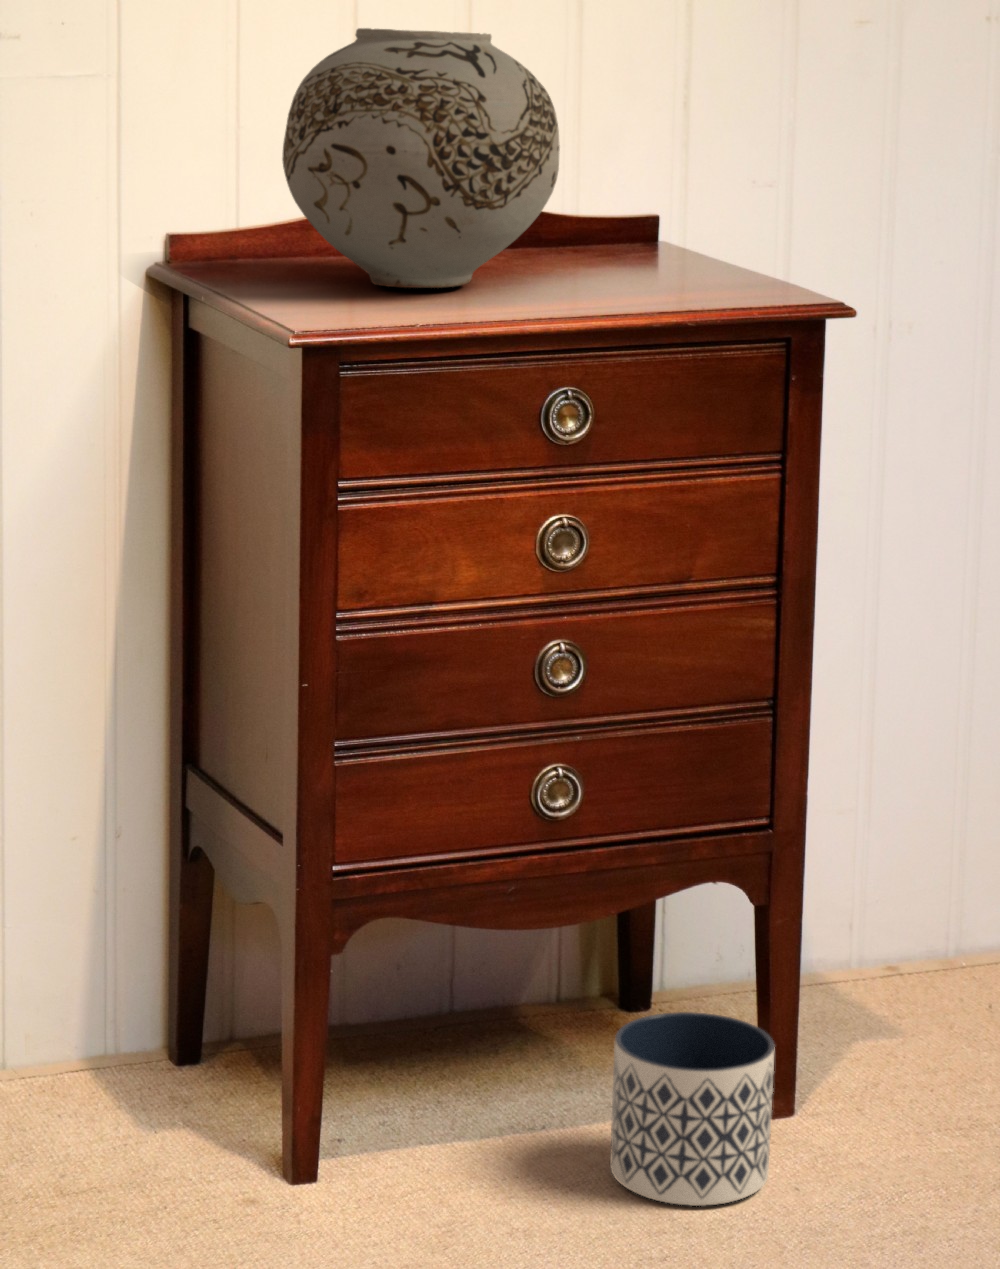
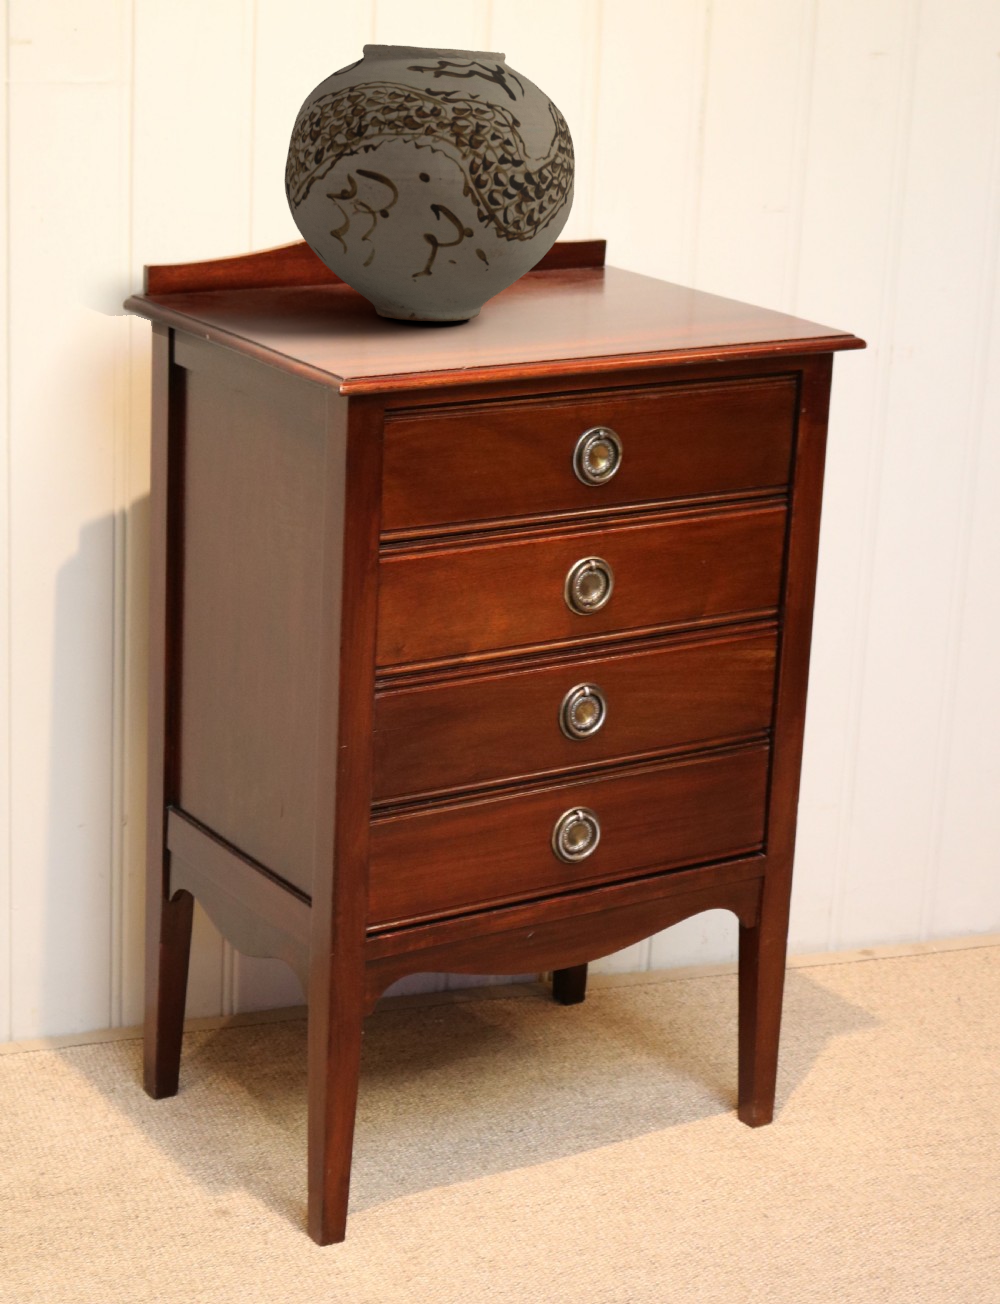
planter: present [610,1012,775,1206] -> none [628,1039,796,1241]

